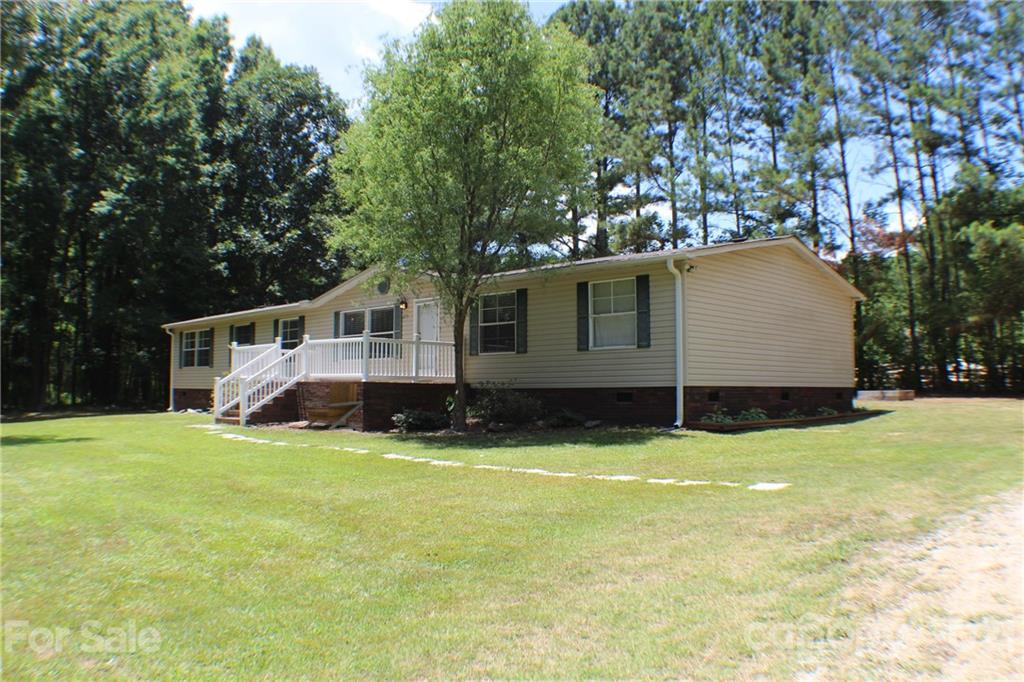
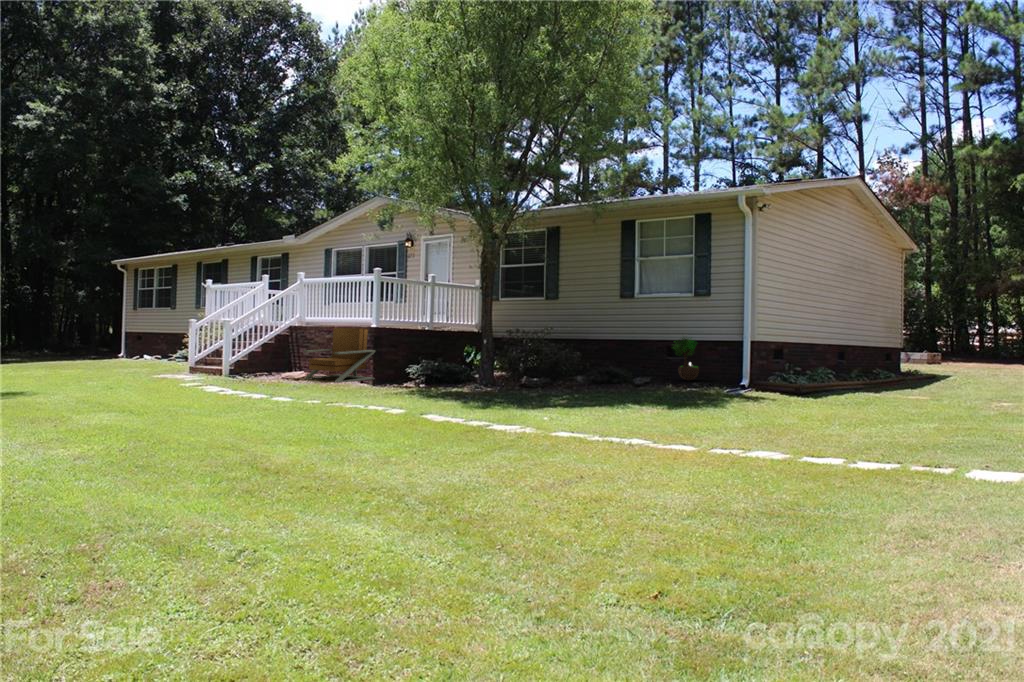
potted tree: none [616,381,643,422] -> present [673,338,699,381]

